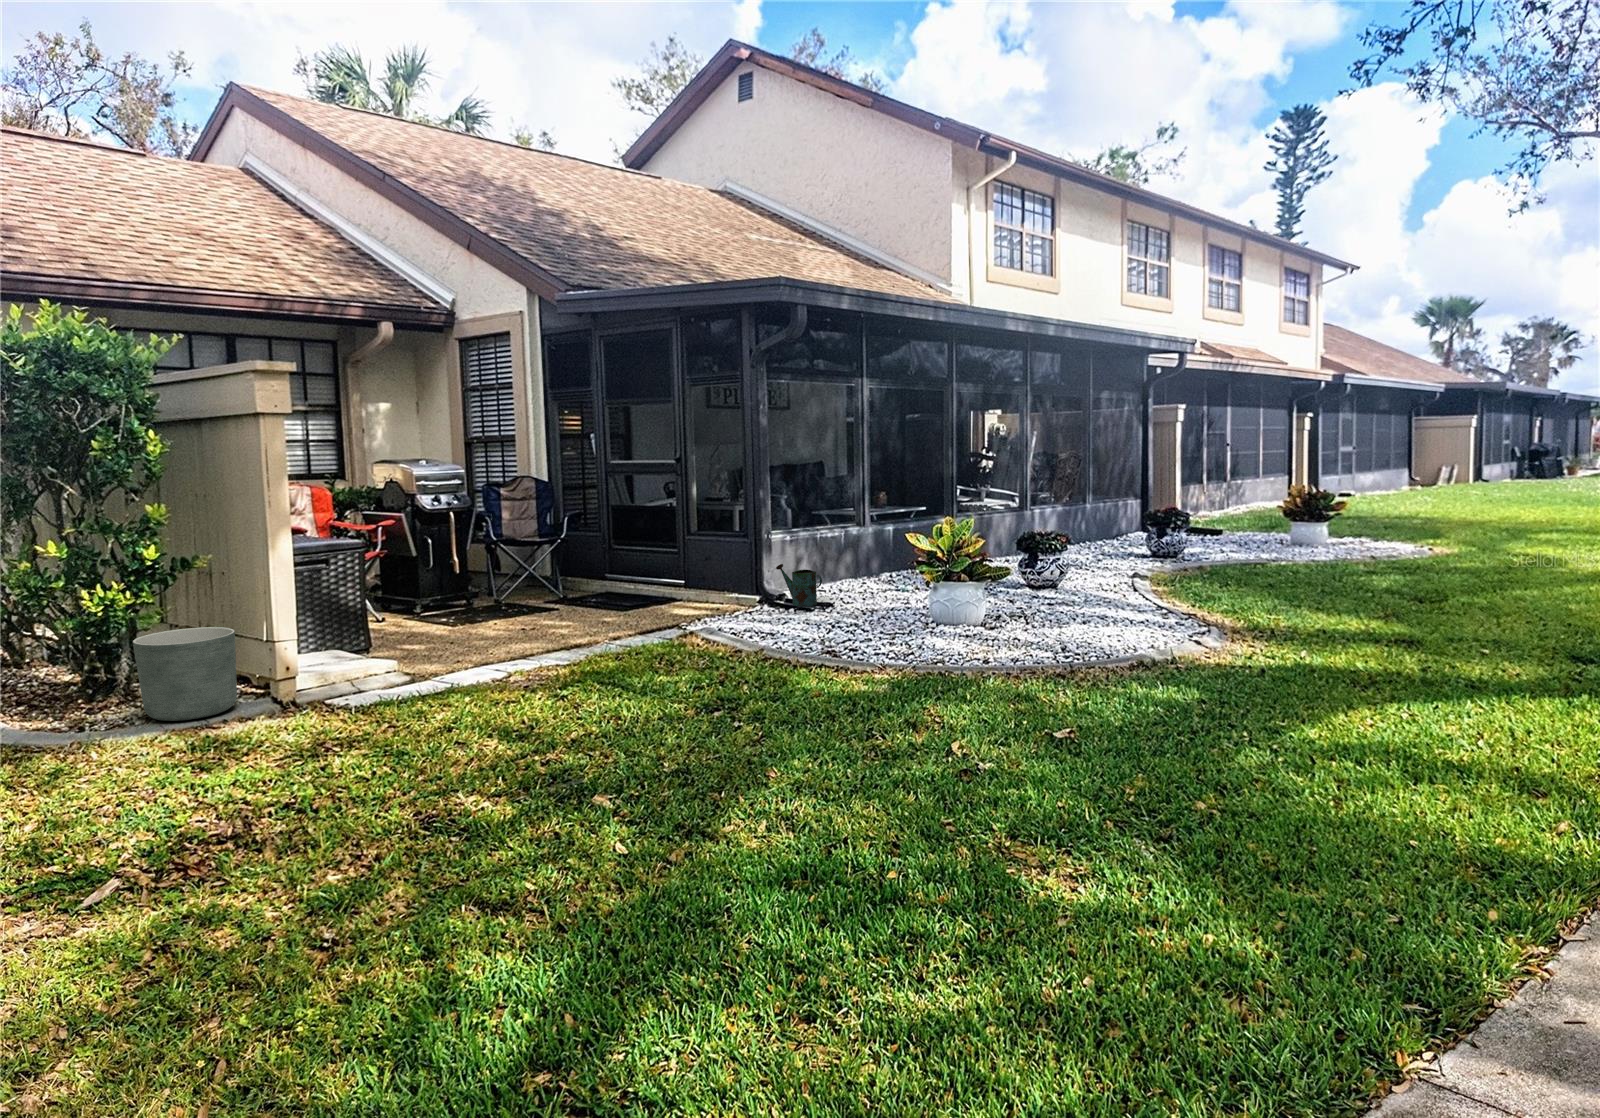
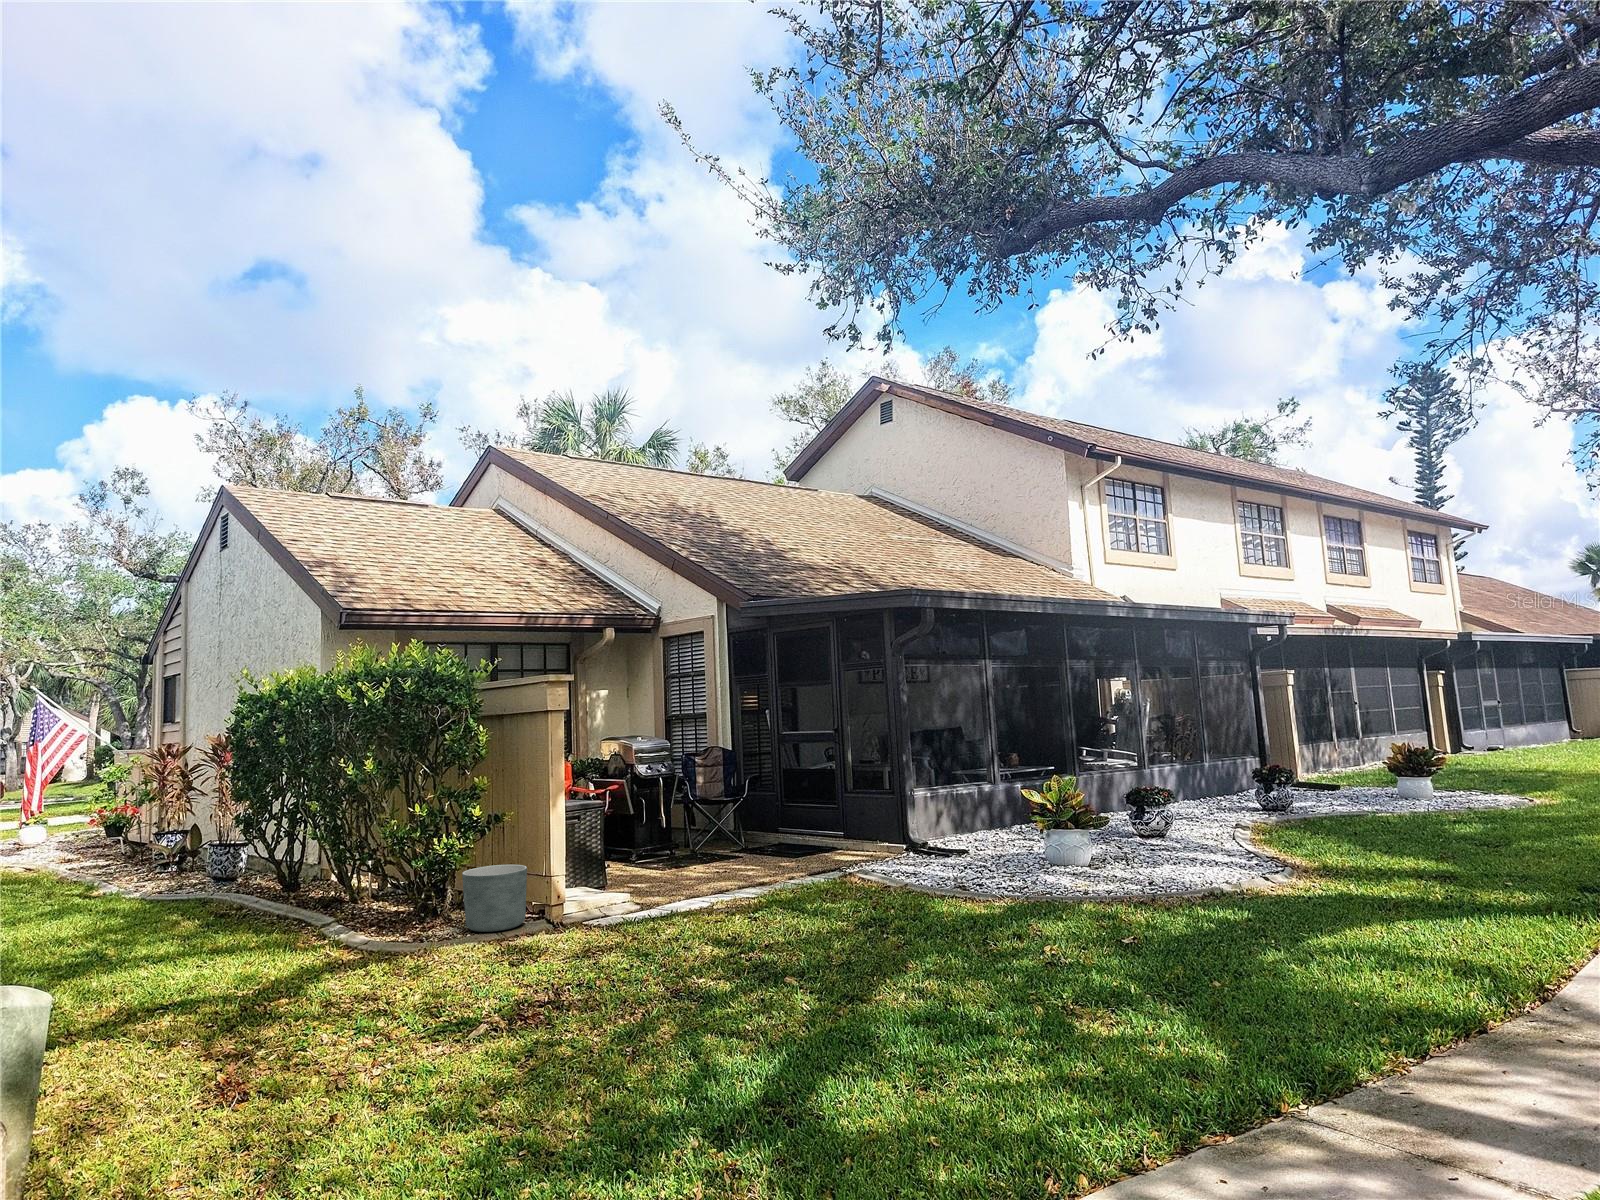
watering can: present [776,564,822,606] -> none [918,818,956,854]

